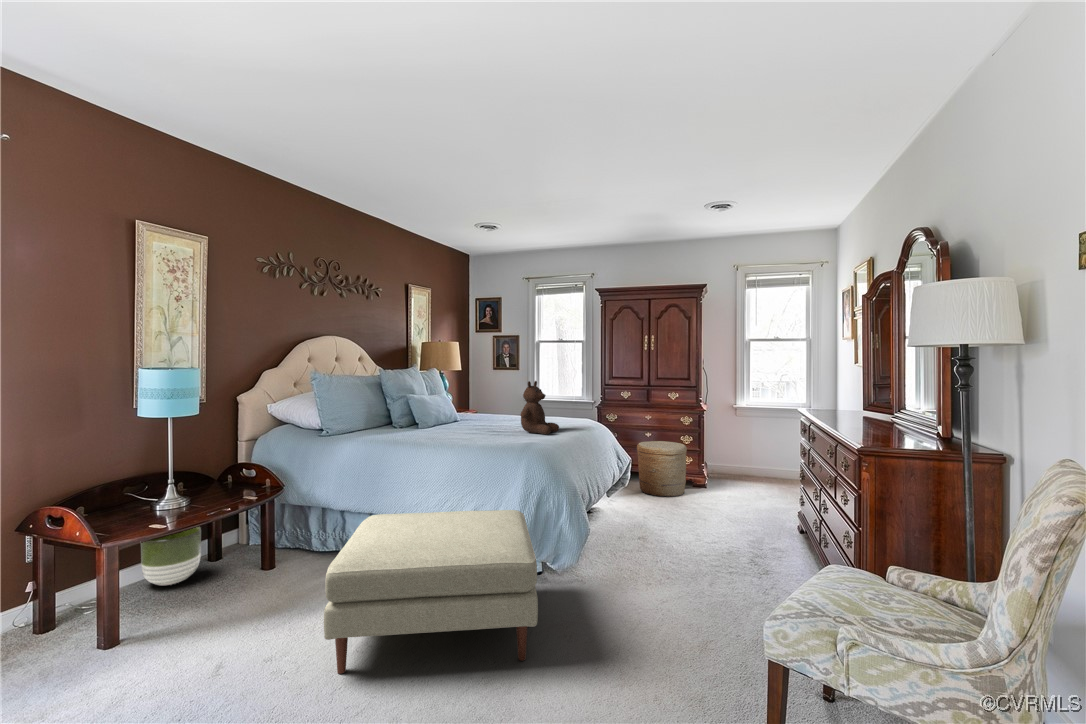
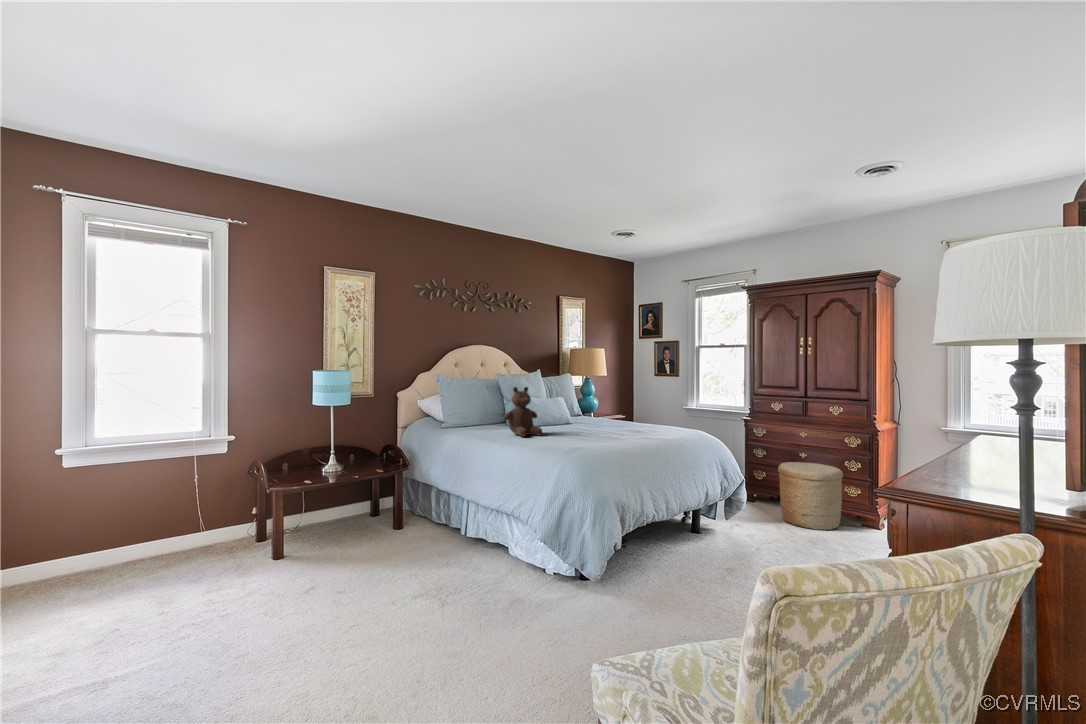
teddy bear: present [521,381,559,434] -> present [503,387,542,437]
ottoman: present [324,510,538,674] -> none [356,495,556,640]
planter: present [141,527,201,585] -> none [319,485,357,526]

